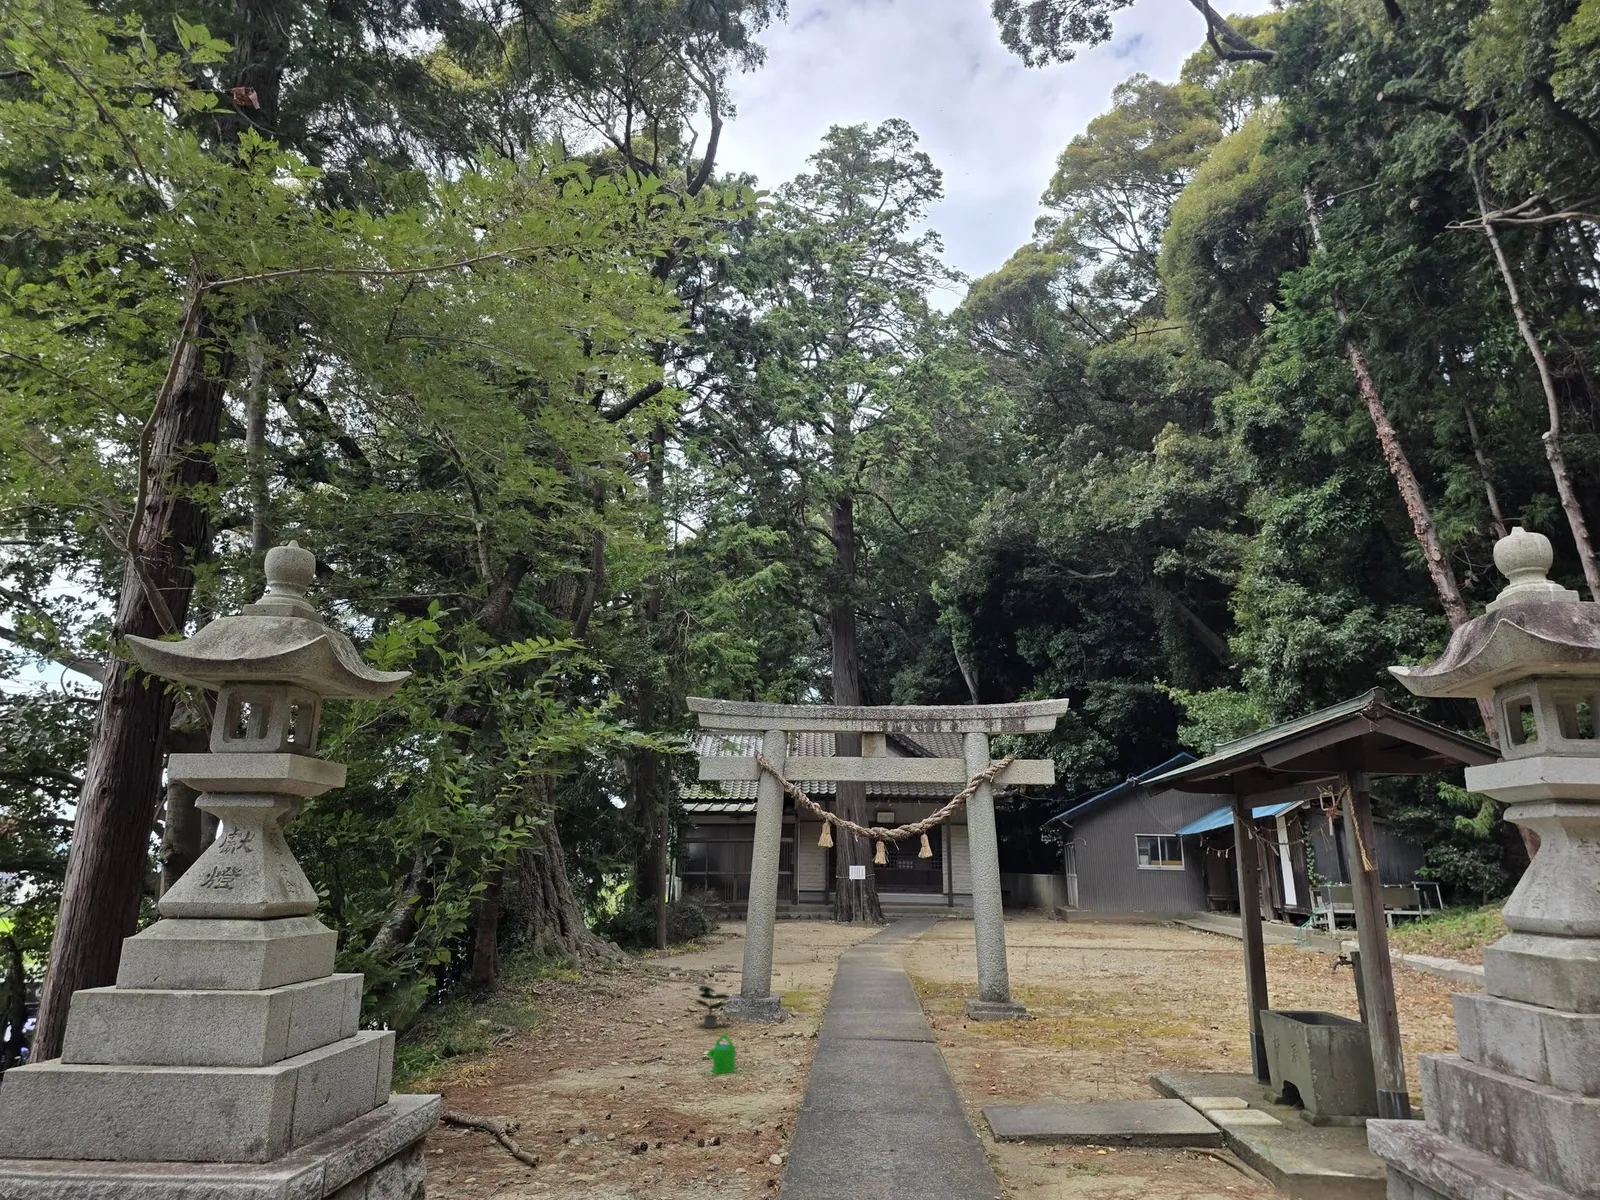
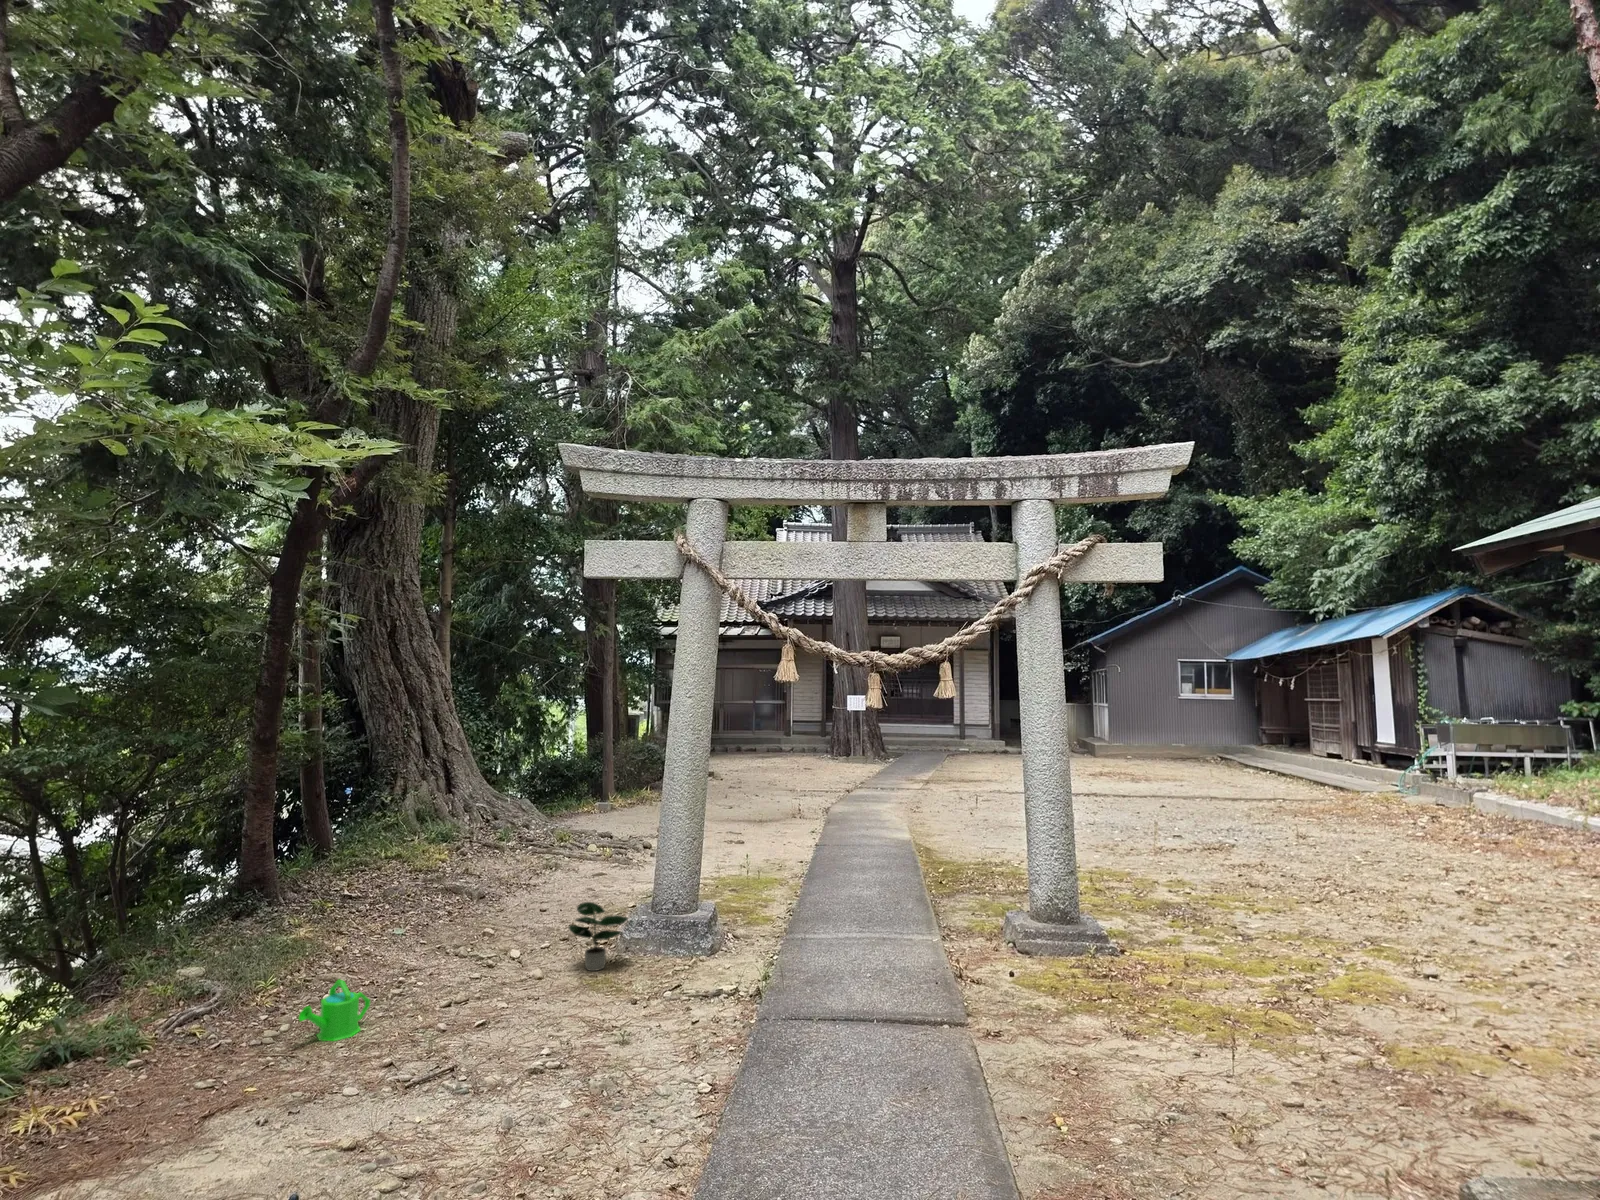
watering can: present [708,1035,736,1073] -> present [299,980,370,1041]

